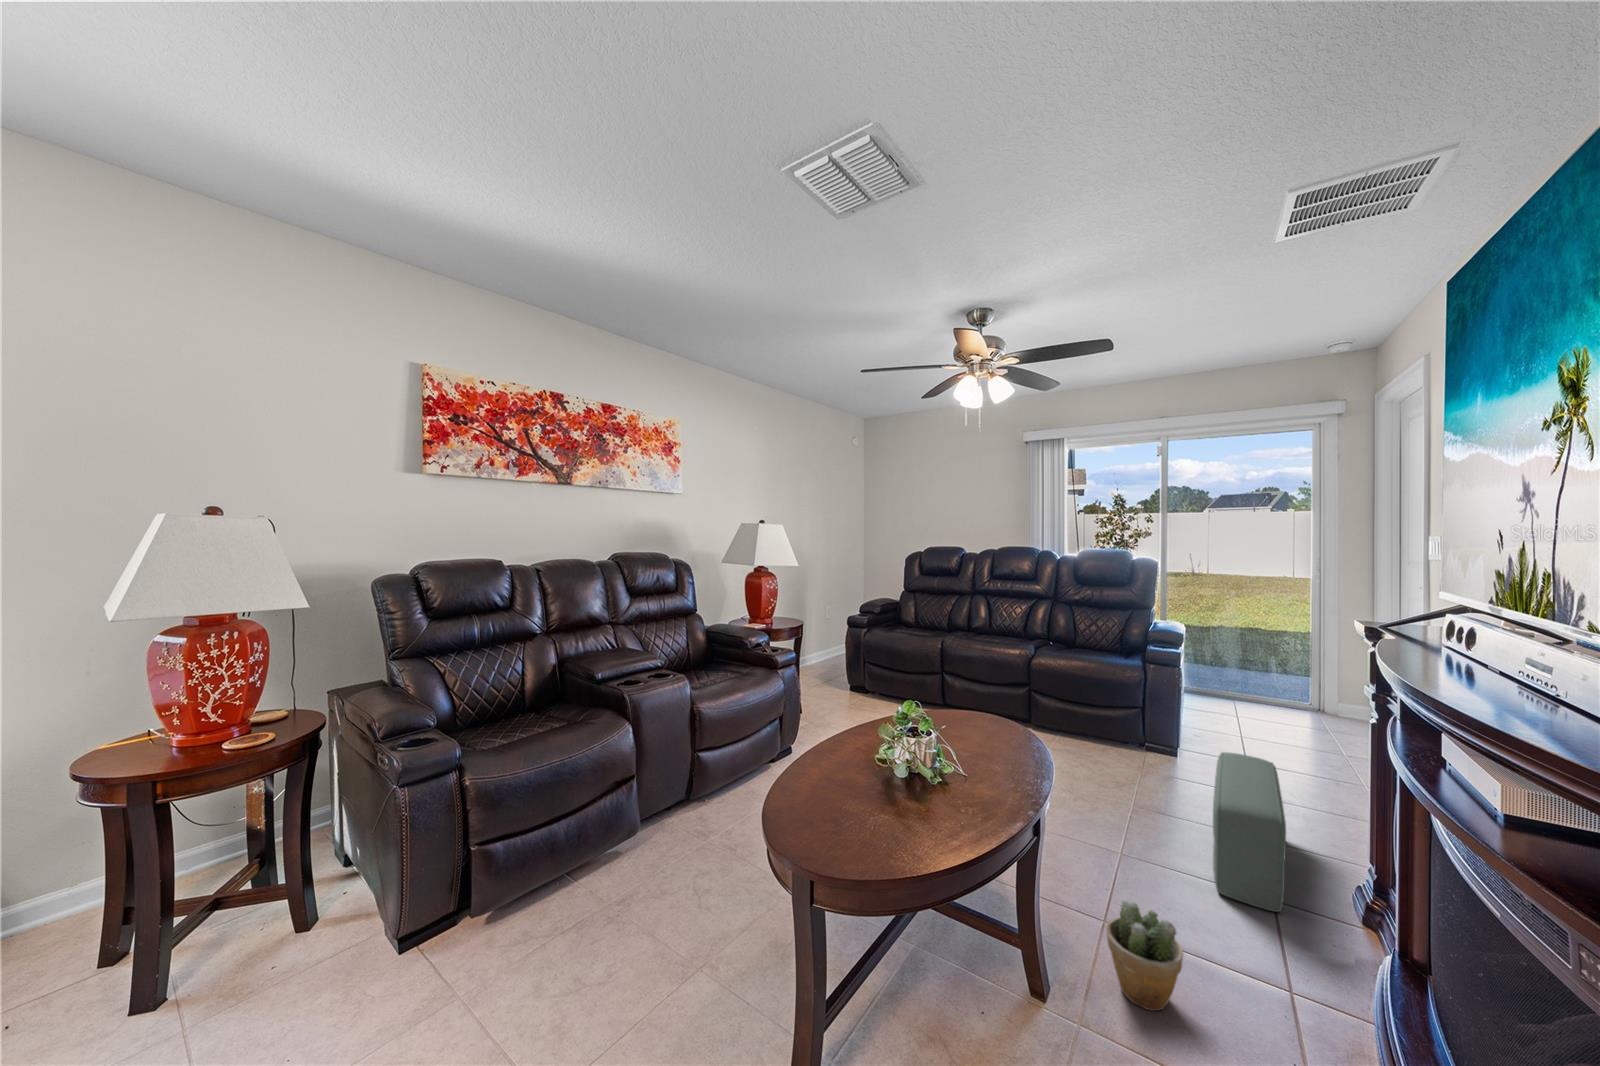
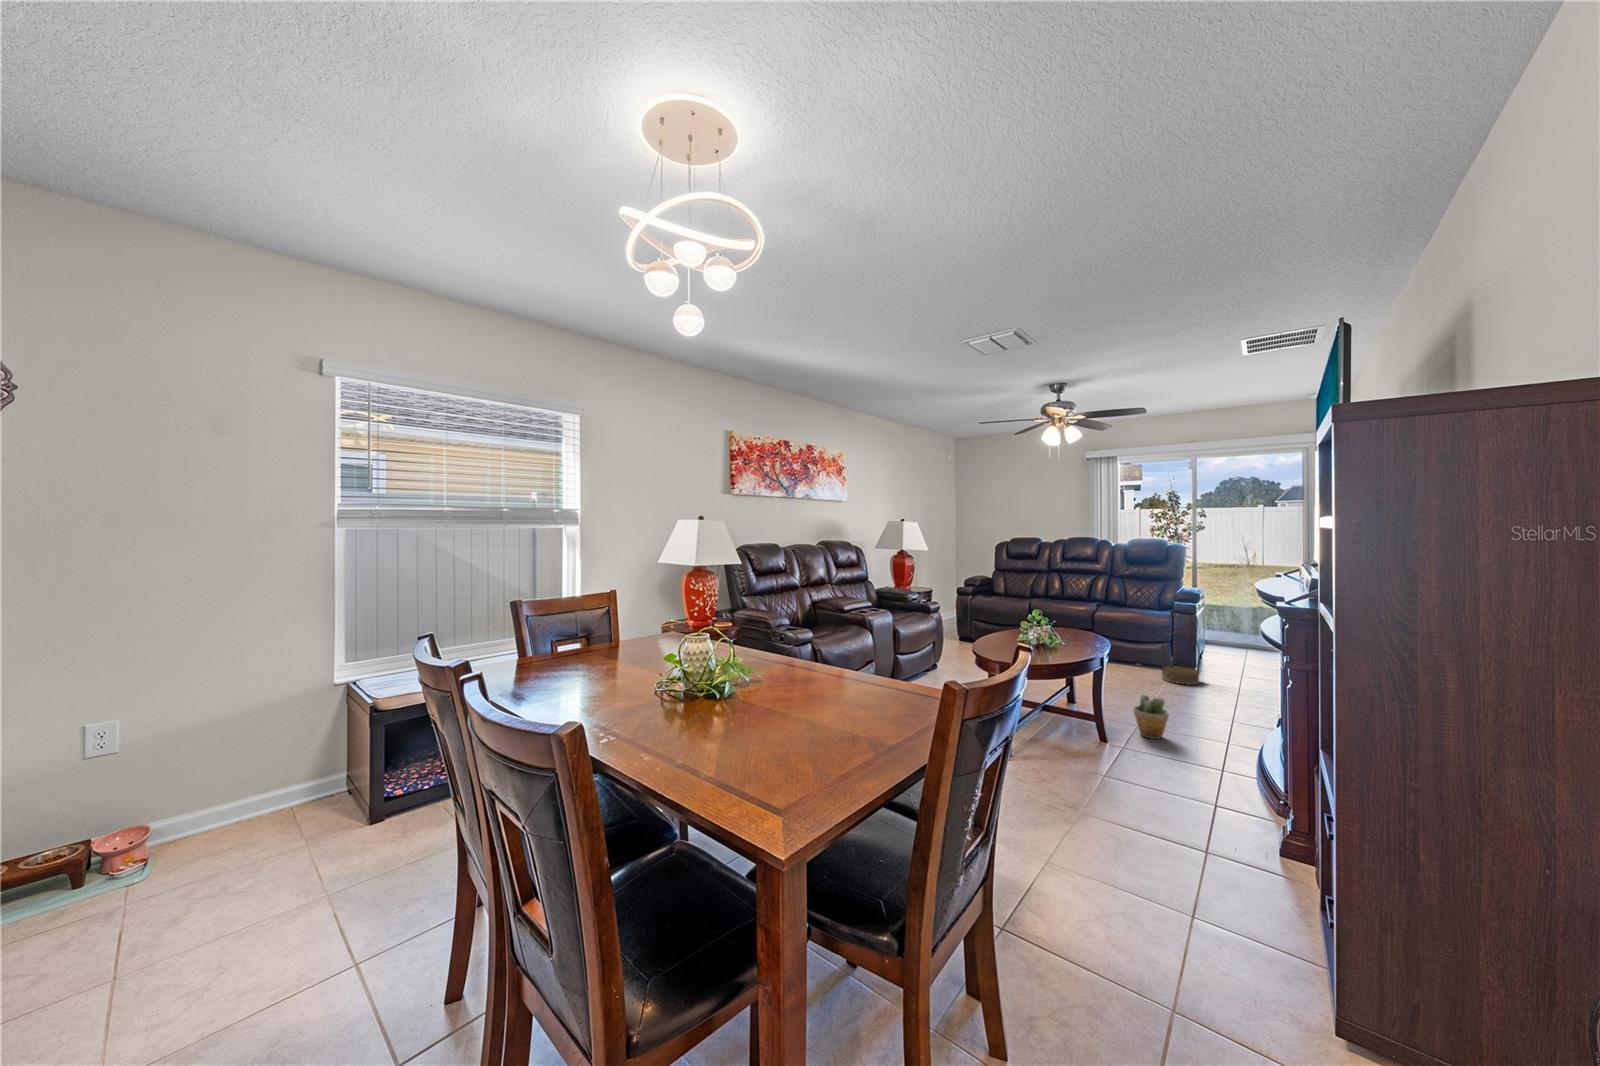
basket: none [1134,704,1195,794] -> present [1161,632,1200,685]
pouf: present [1213,752,1286,912] -> none [1197,653,1241,719]

